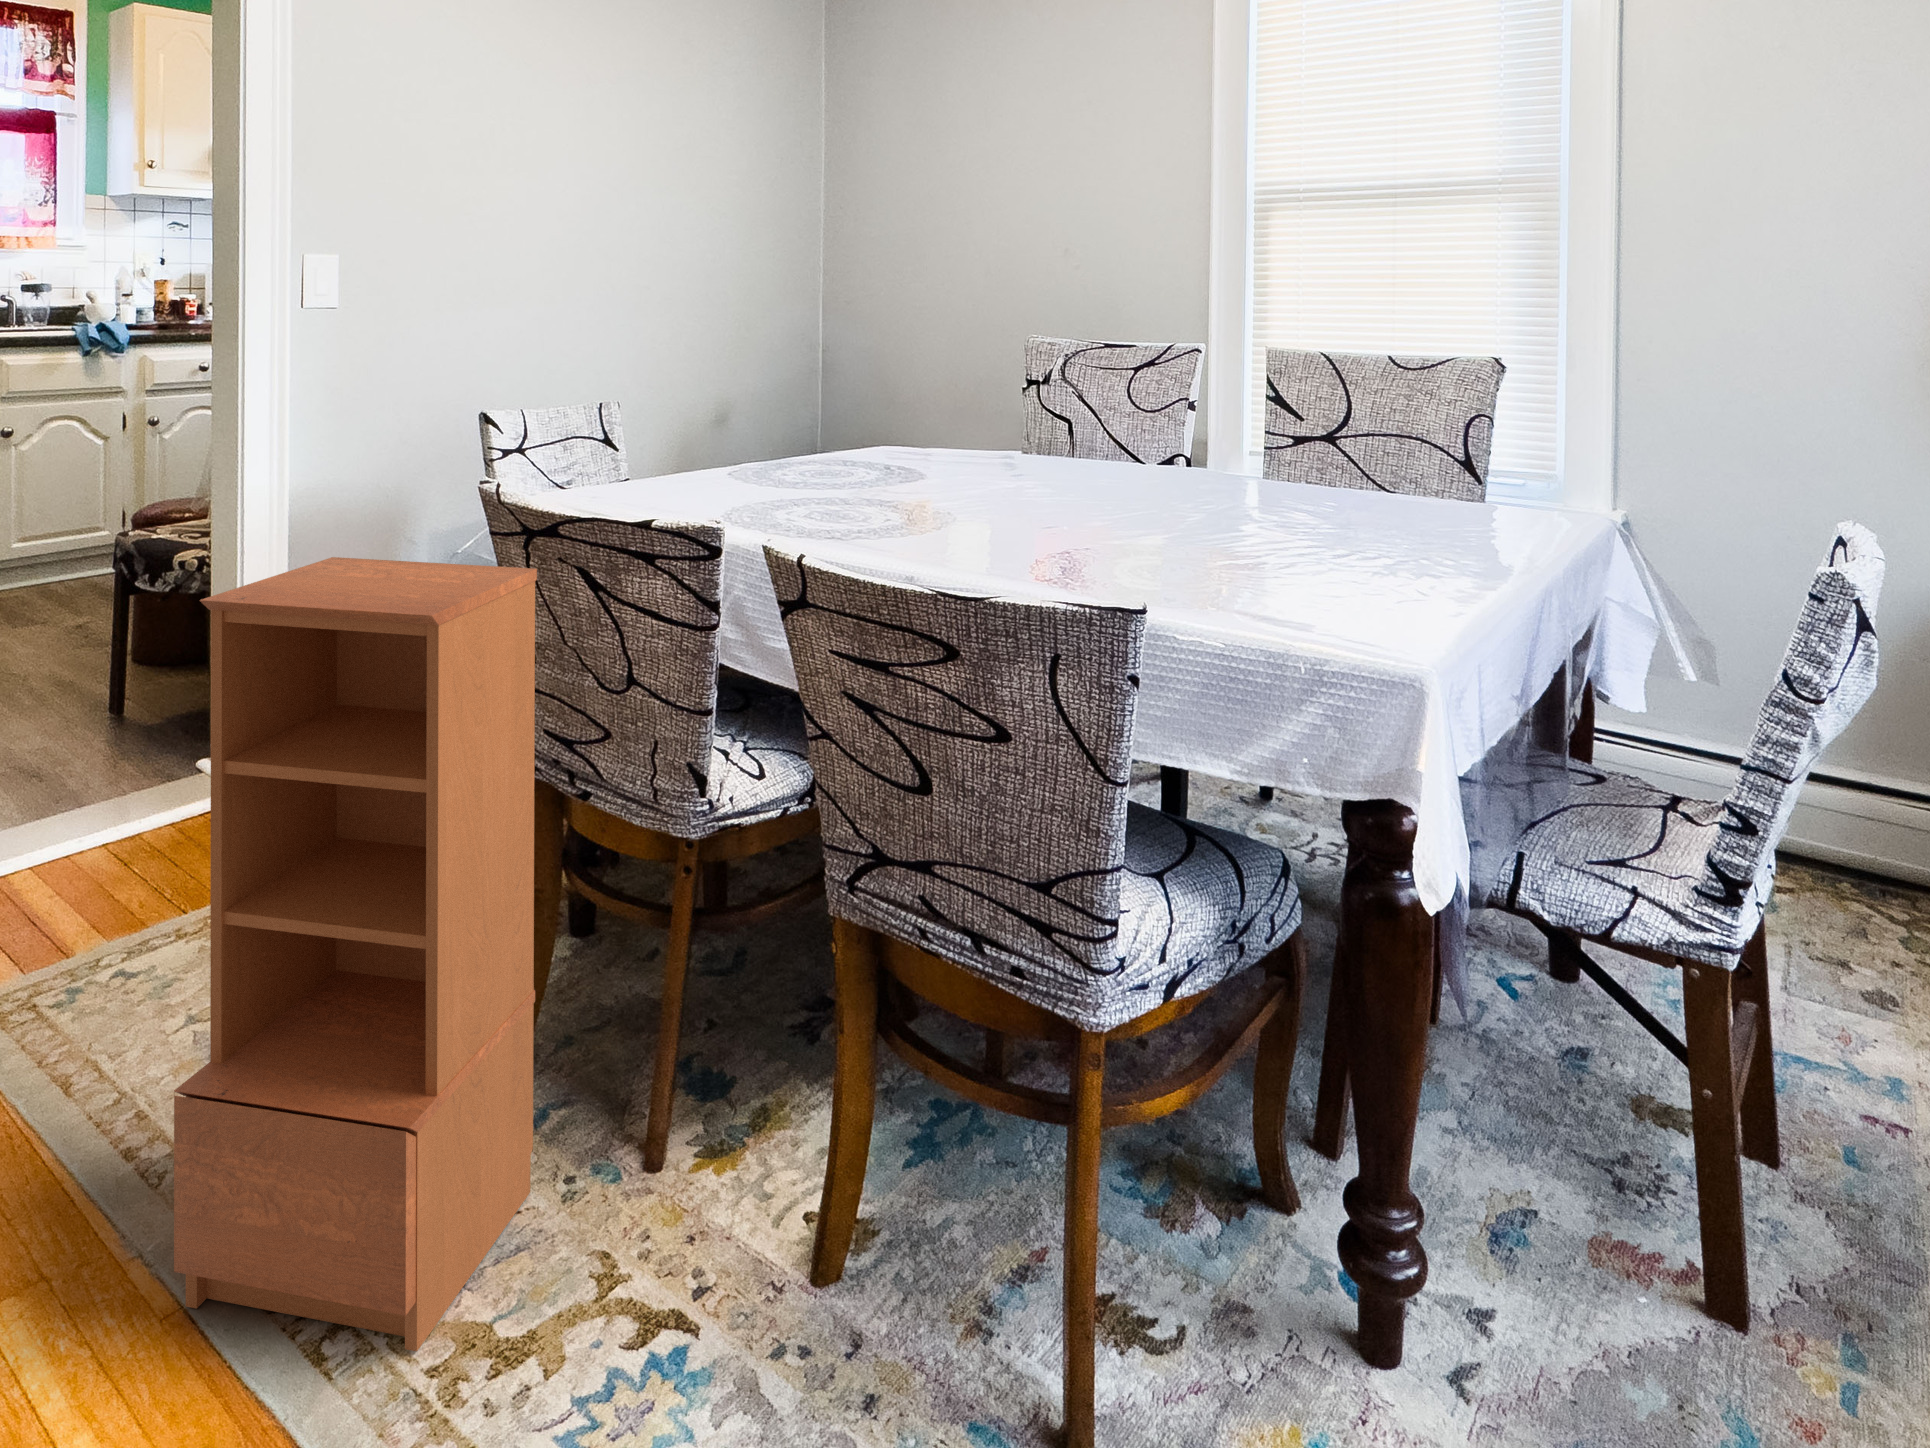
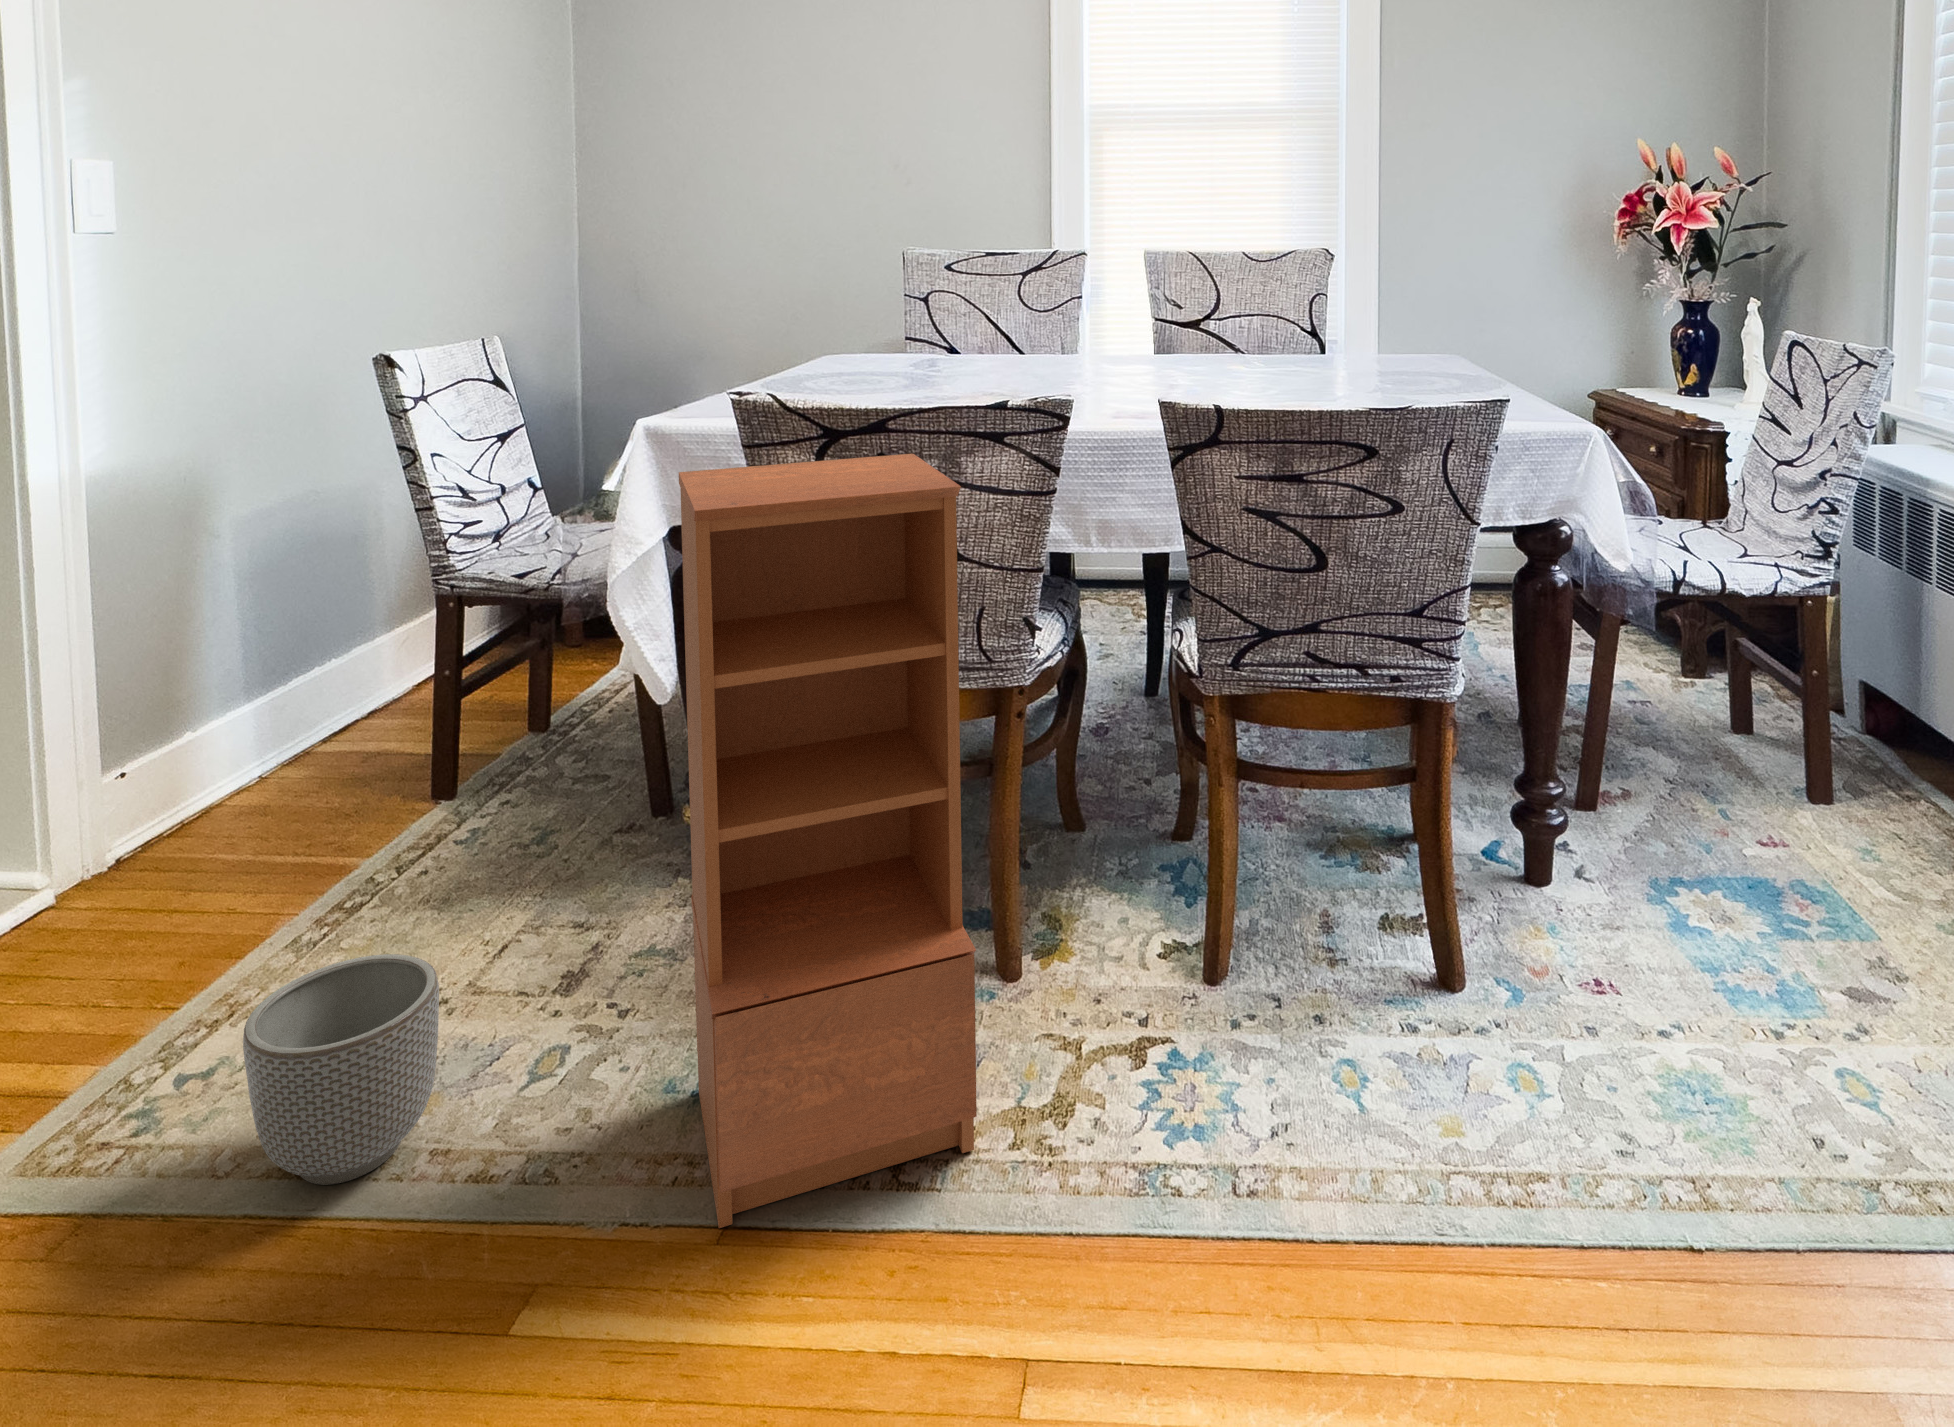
planter: none [26,926,190,1116] -> present [243,954,439,1185]

